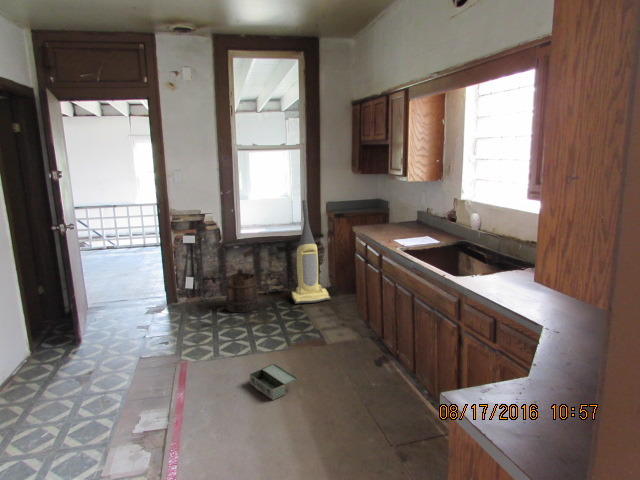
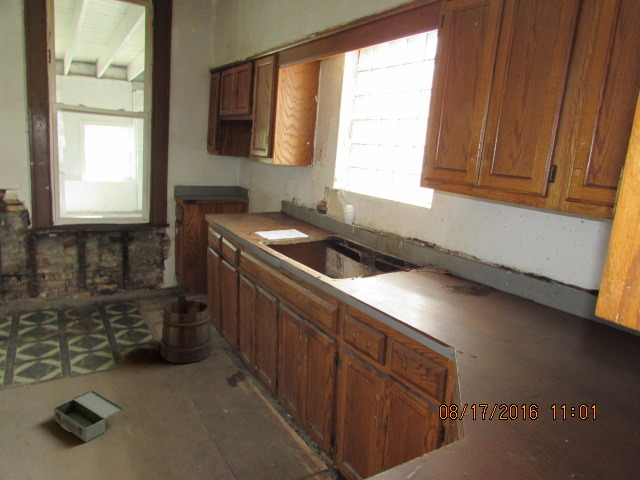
vacuum cleaner: present [292,200,331,304] -> none [127,180,178,308]
bucket: present [226,269,259,313] -> present [160,295,212,363]

